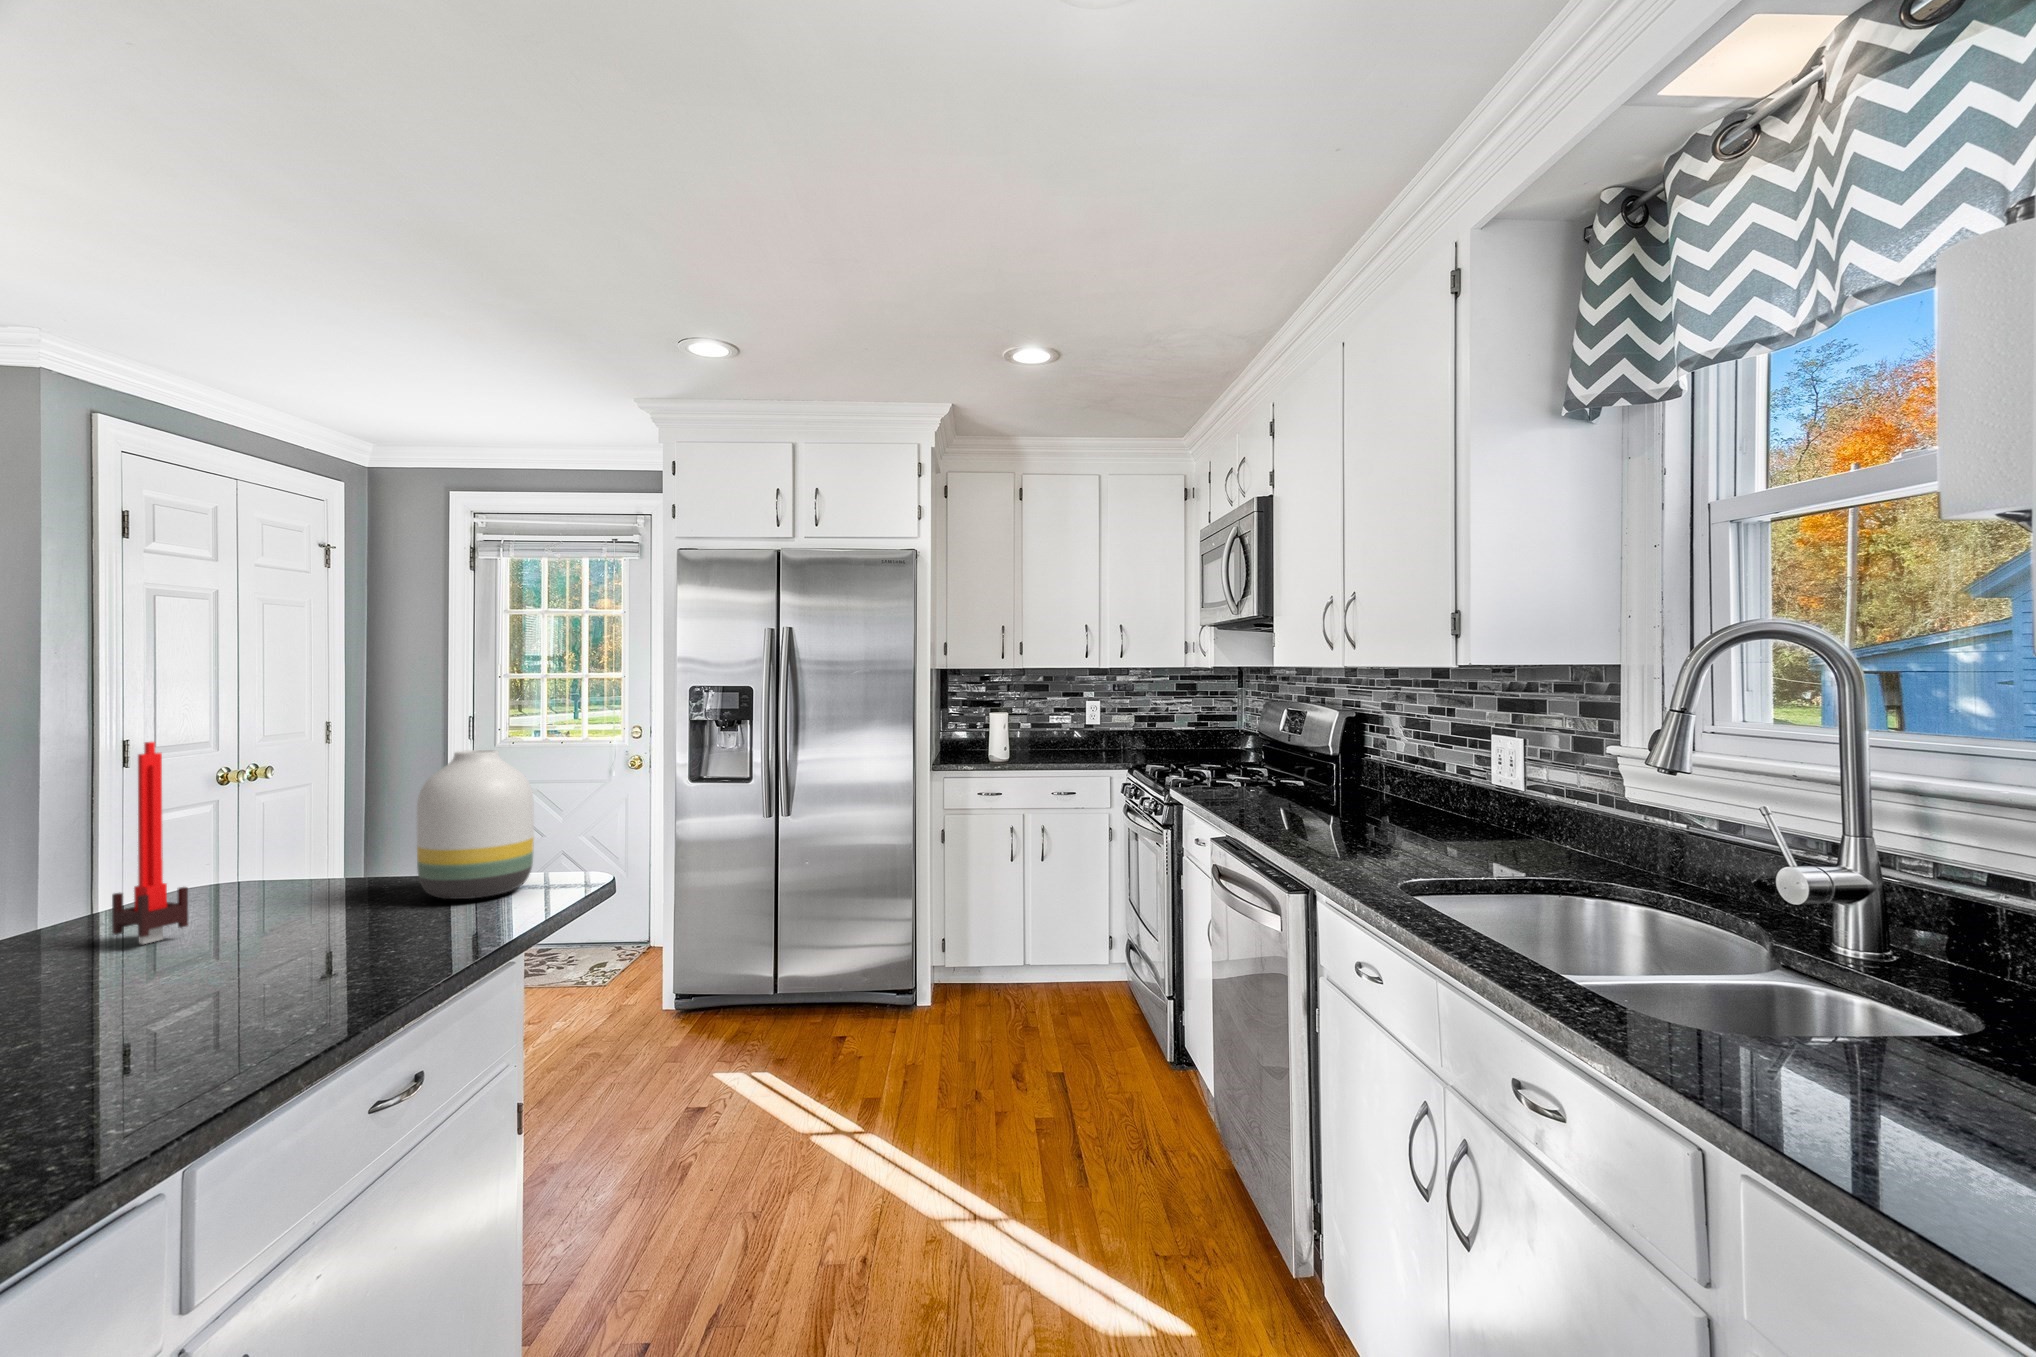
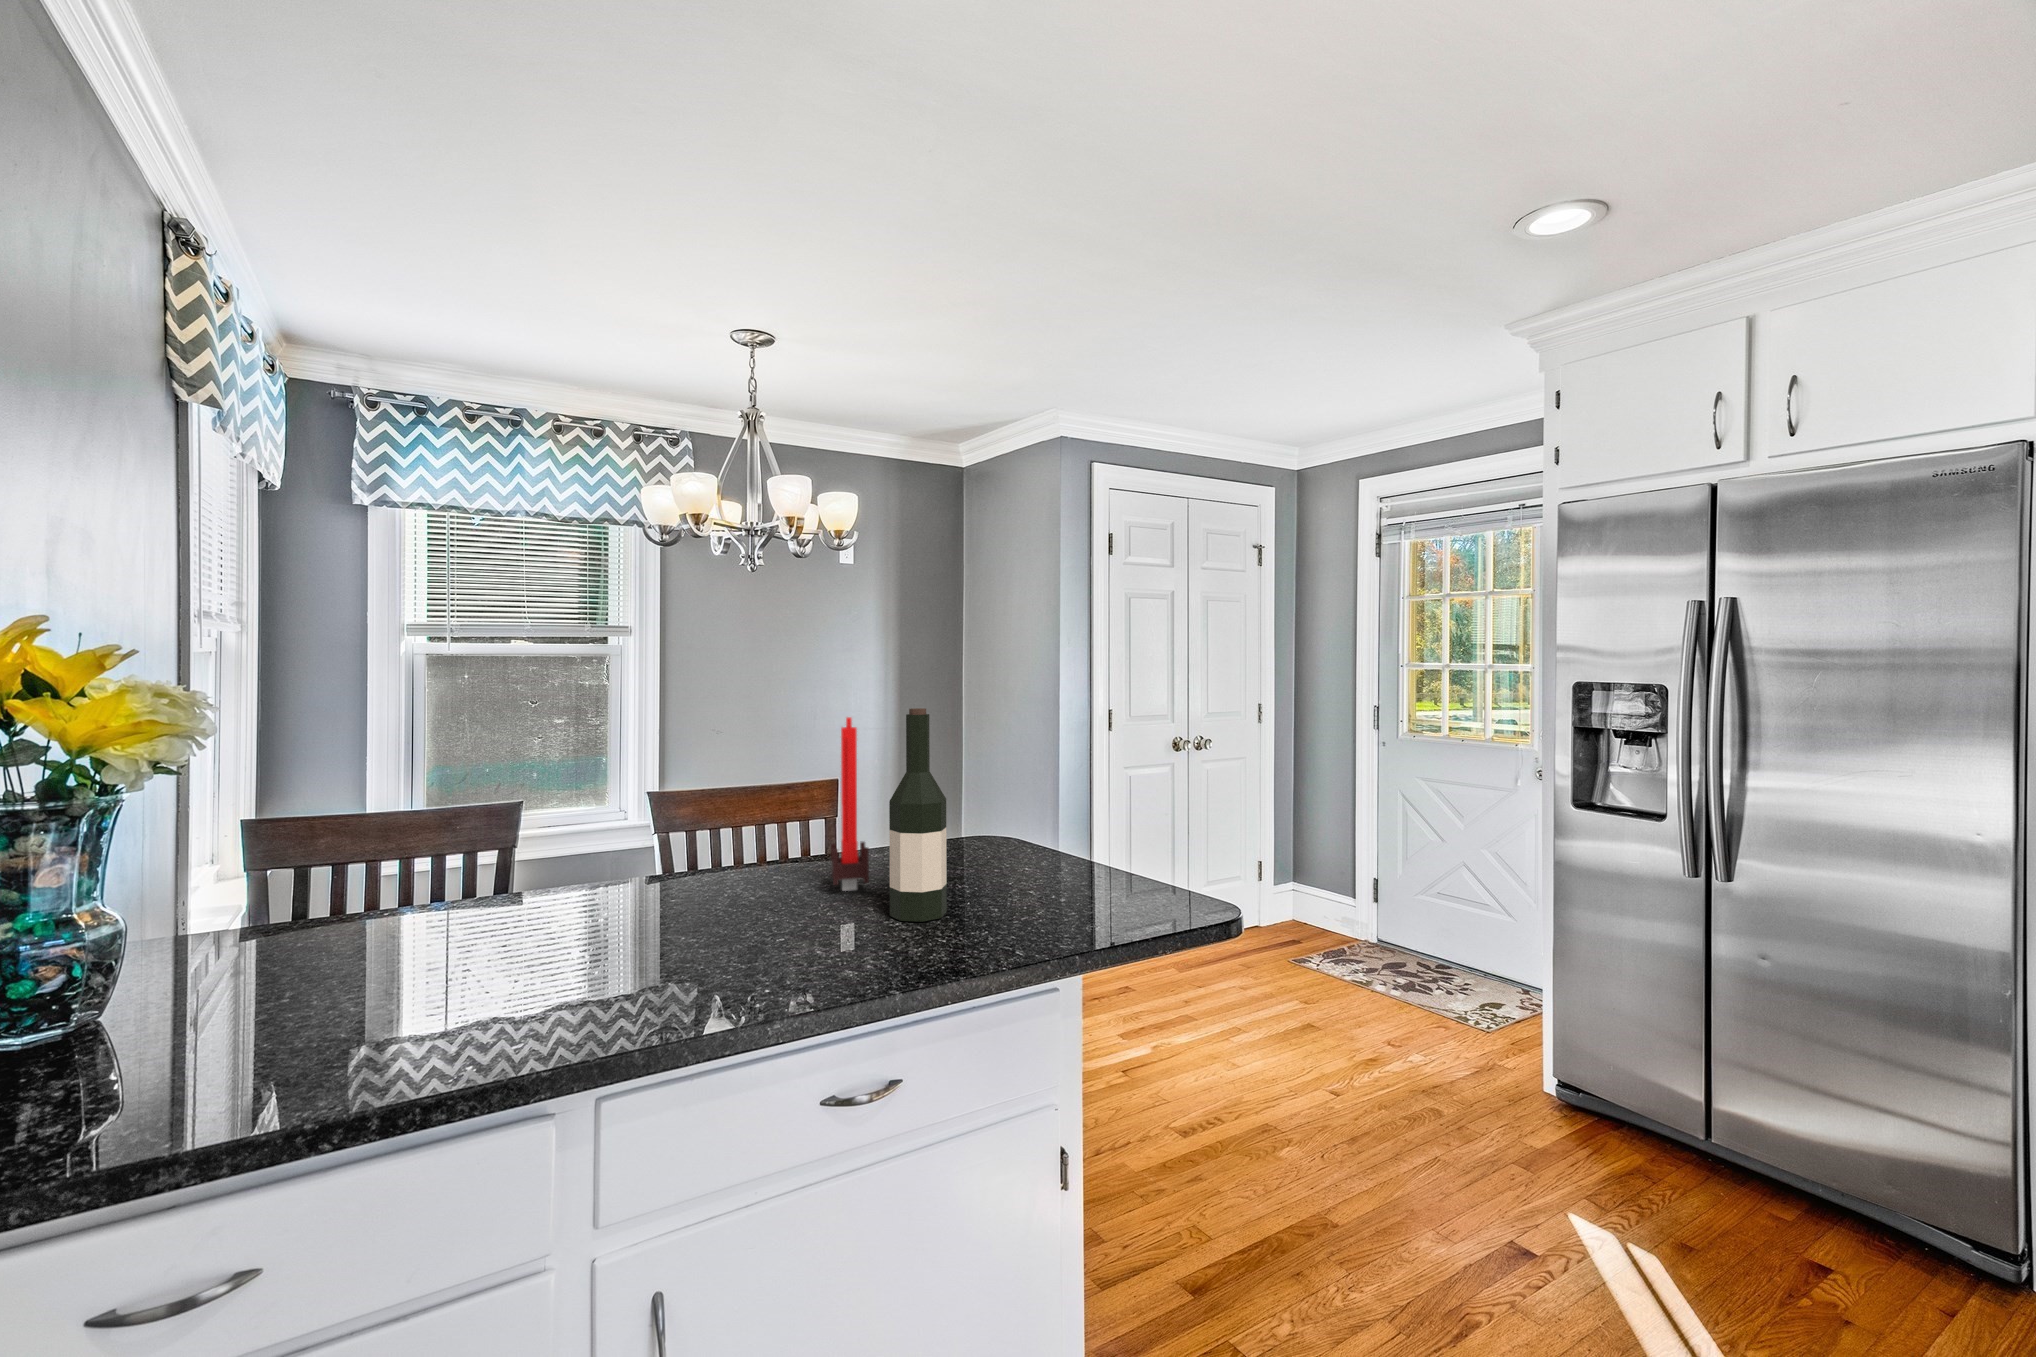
wine bottle: none [270,725,343,941] -> present [889,708,947,922]
vase: present [417,750,534,899] -> none [1033,745,1147,917]

